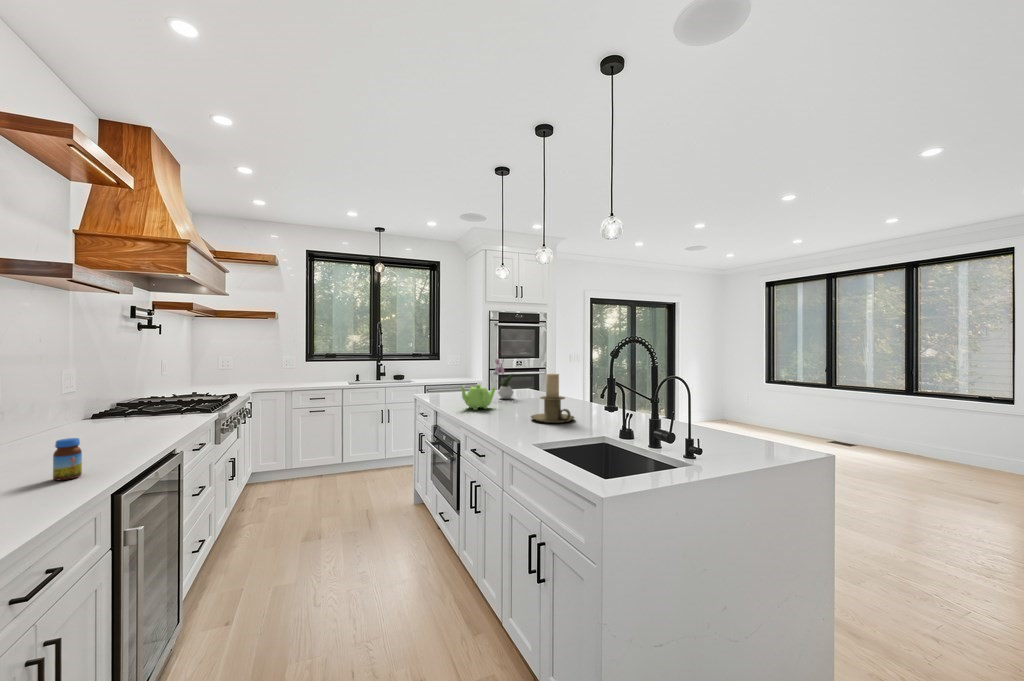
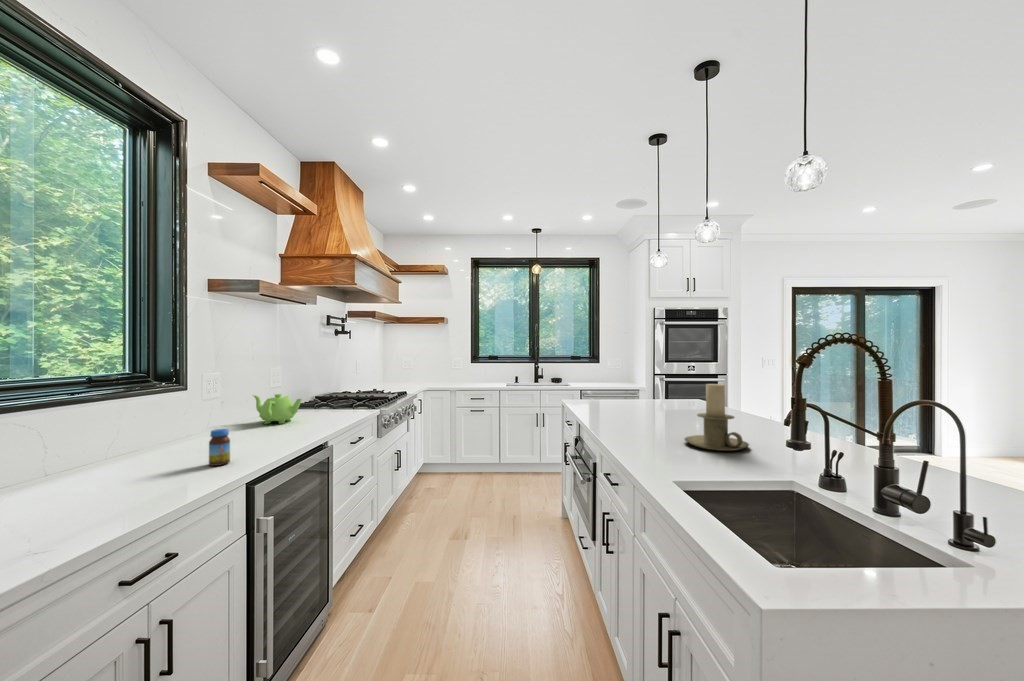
flower arrangement: present [495,352,514,399] -> none [649,354,674,411]
teapot: present [461,385,495,410] -> present [253,394,302,424]

